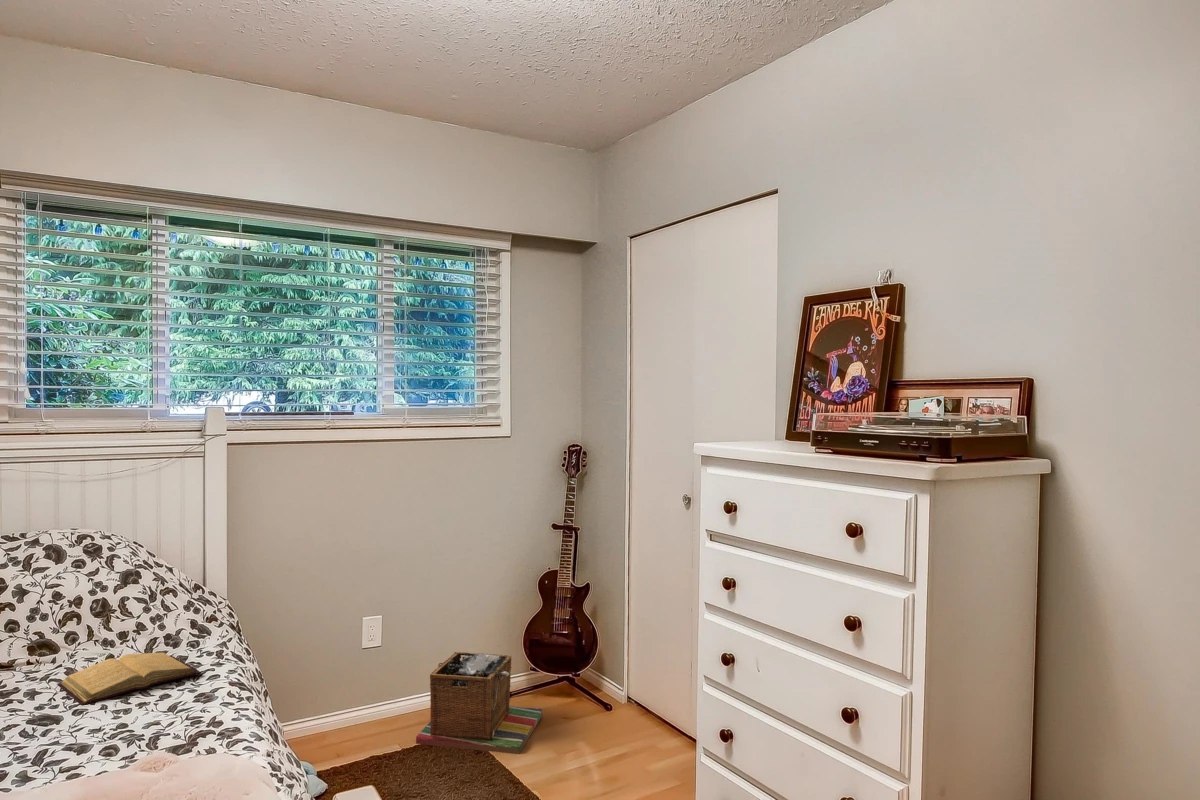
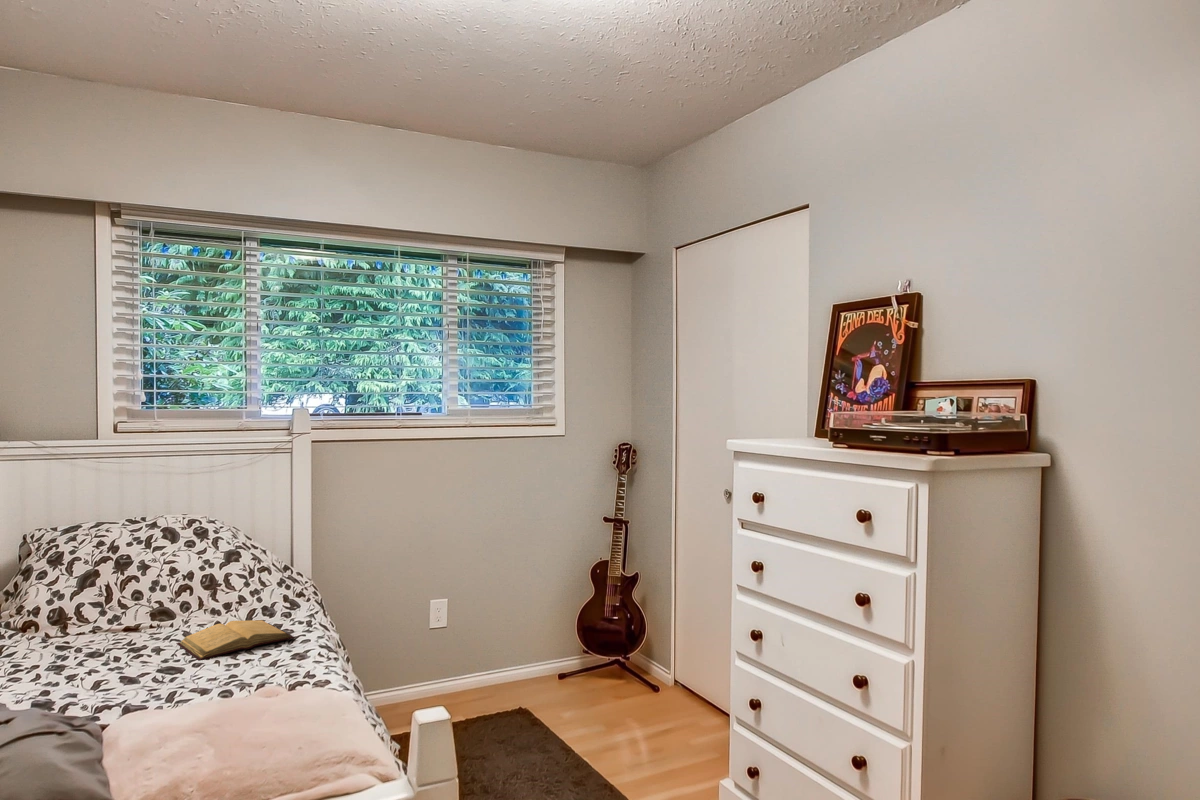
laundry basket: present [416,652,542,754] -> none [478,632,592,725]

